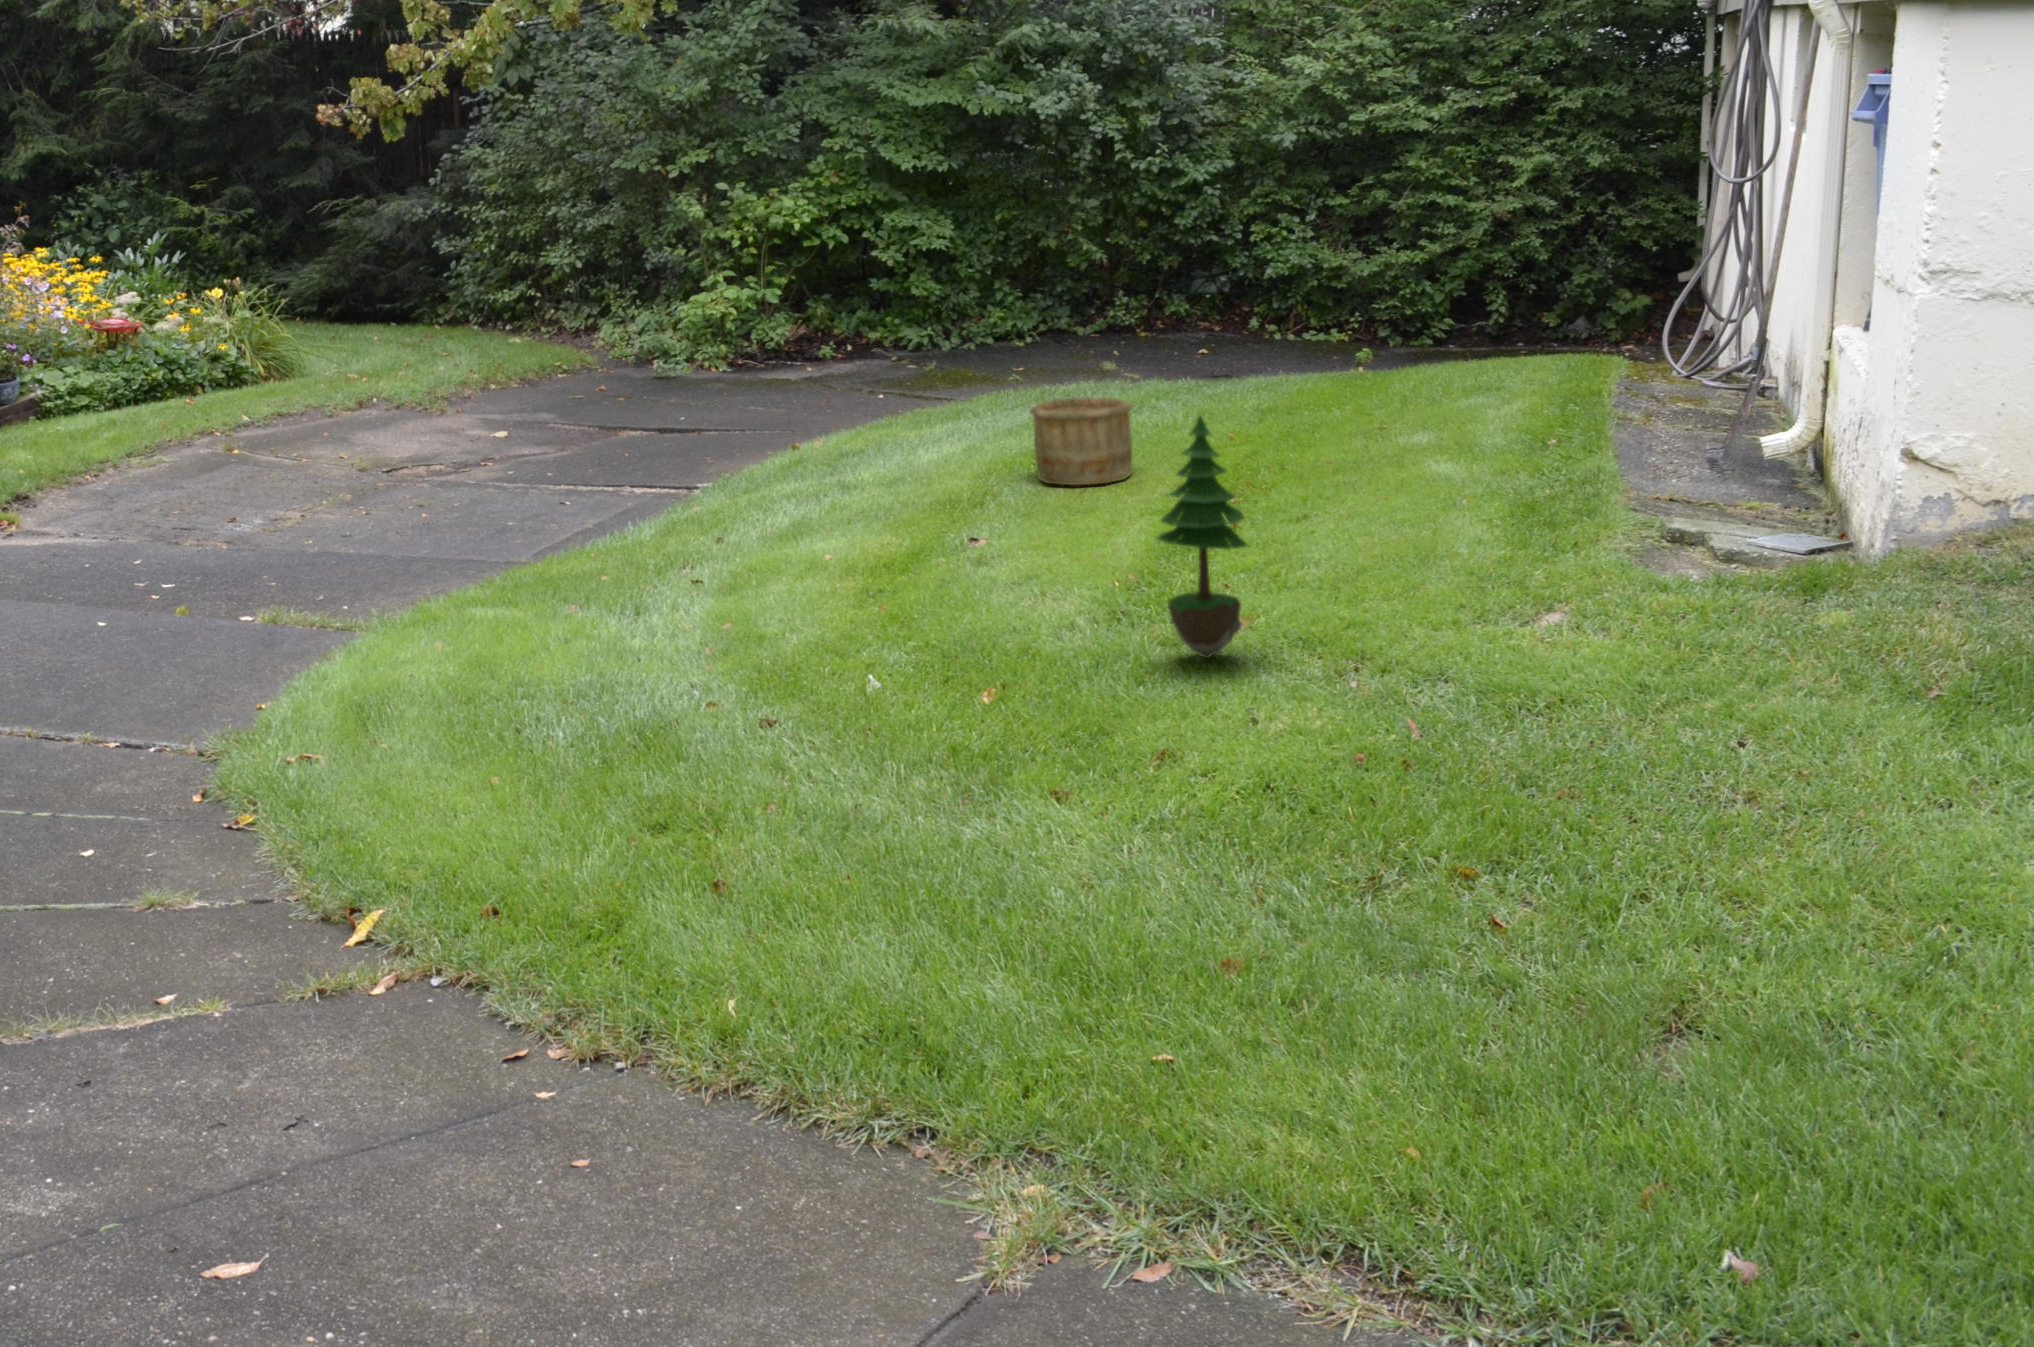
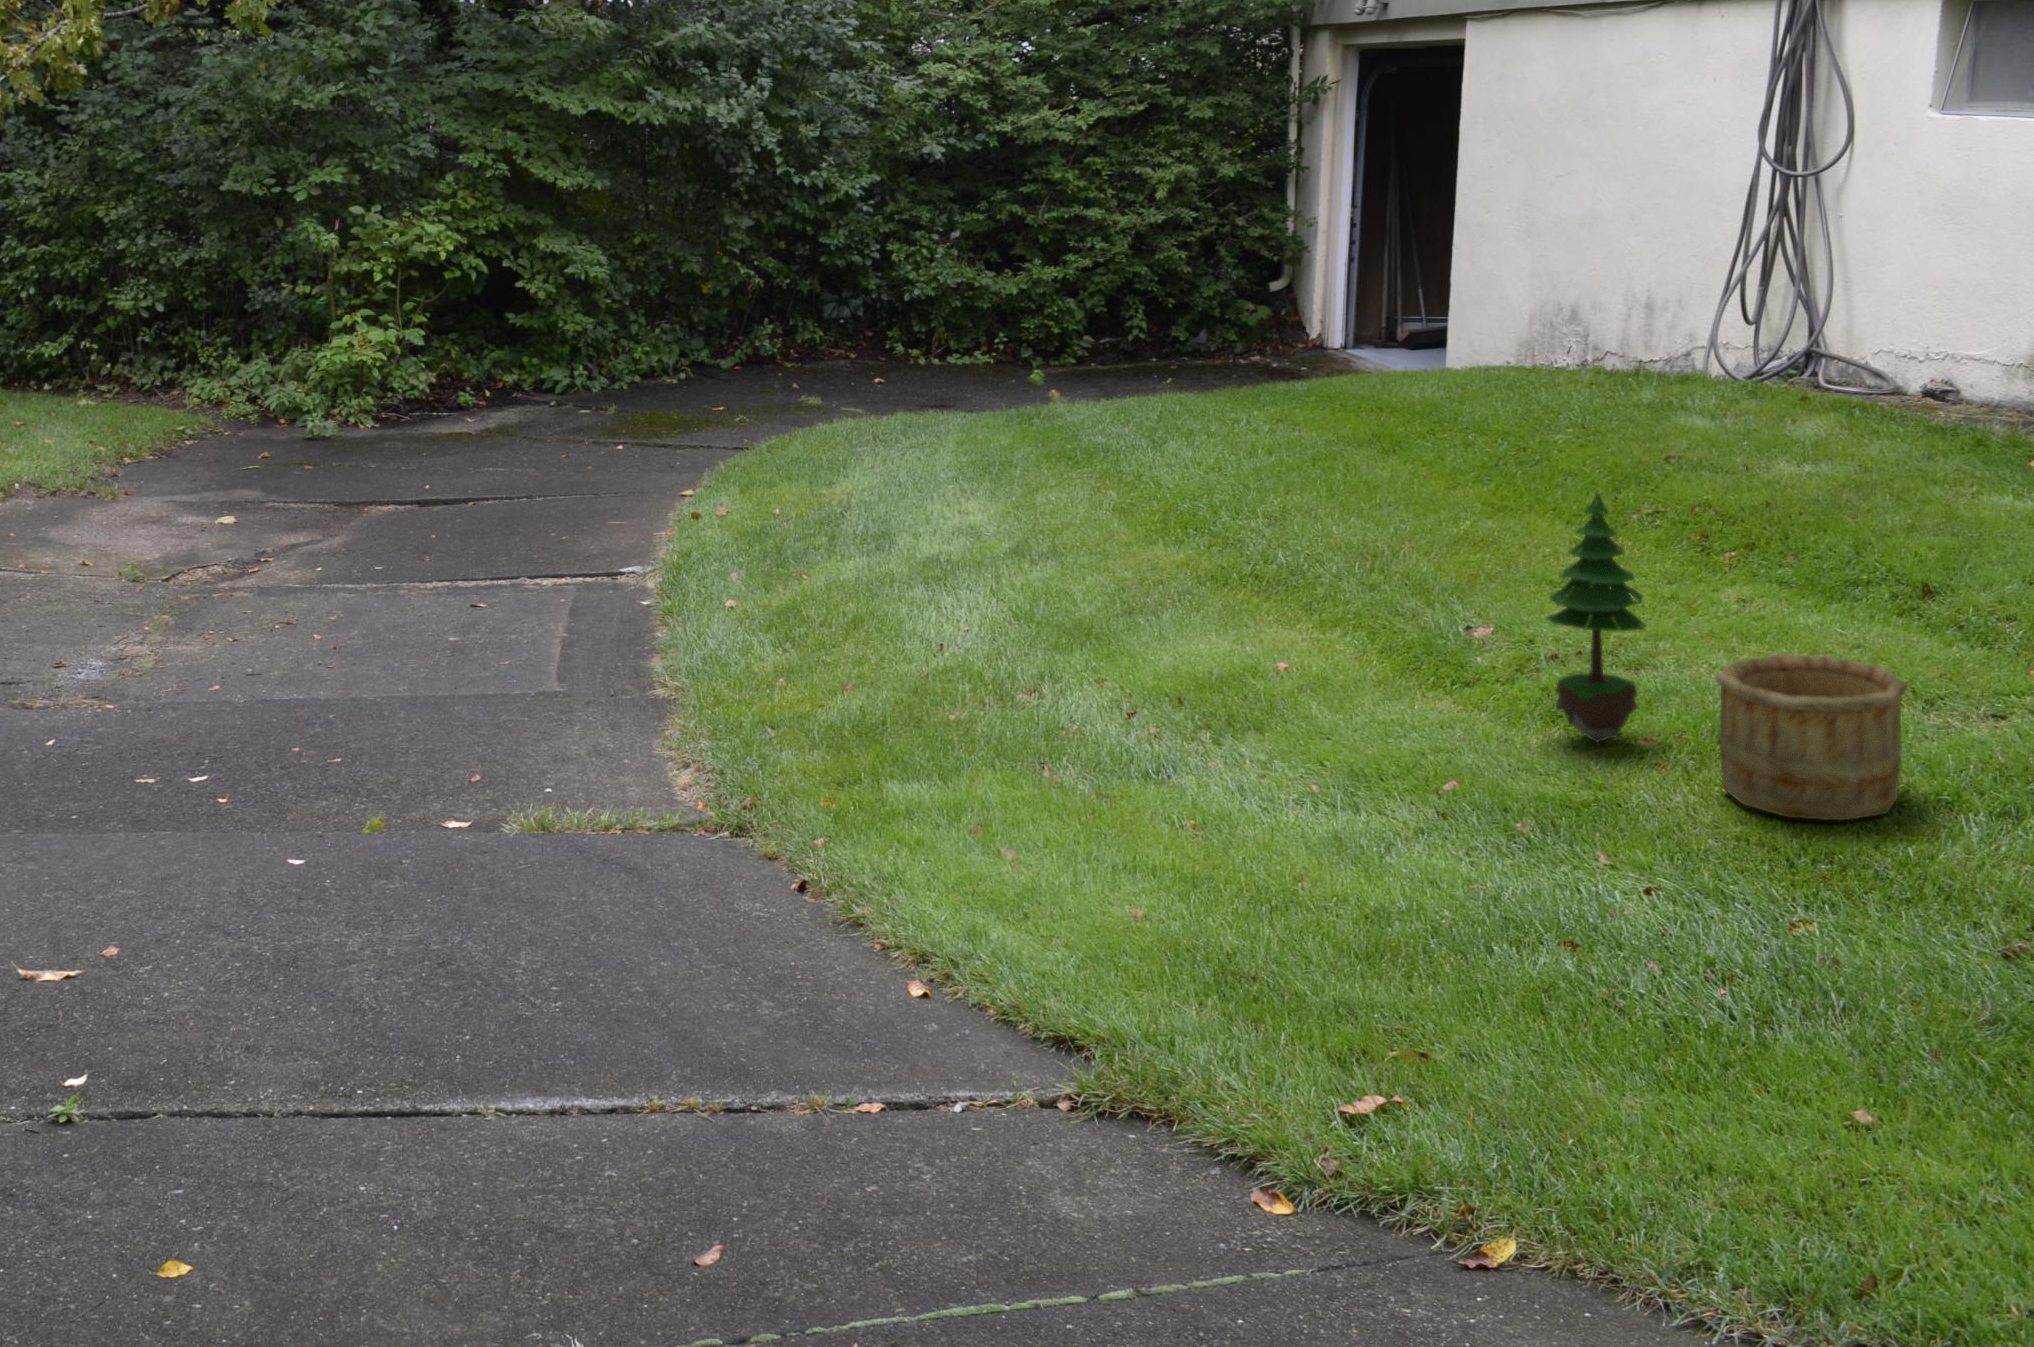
wooden bucket: present [1030,397,1132,485] -> present [1715,654,1907,821]

